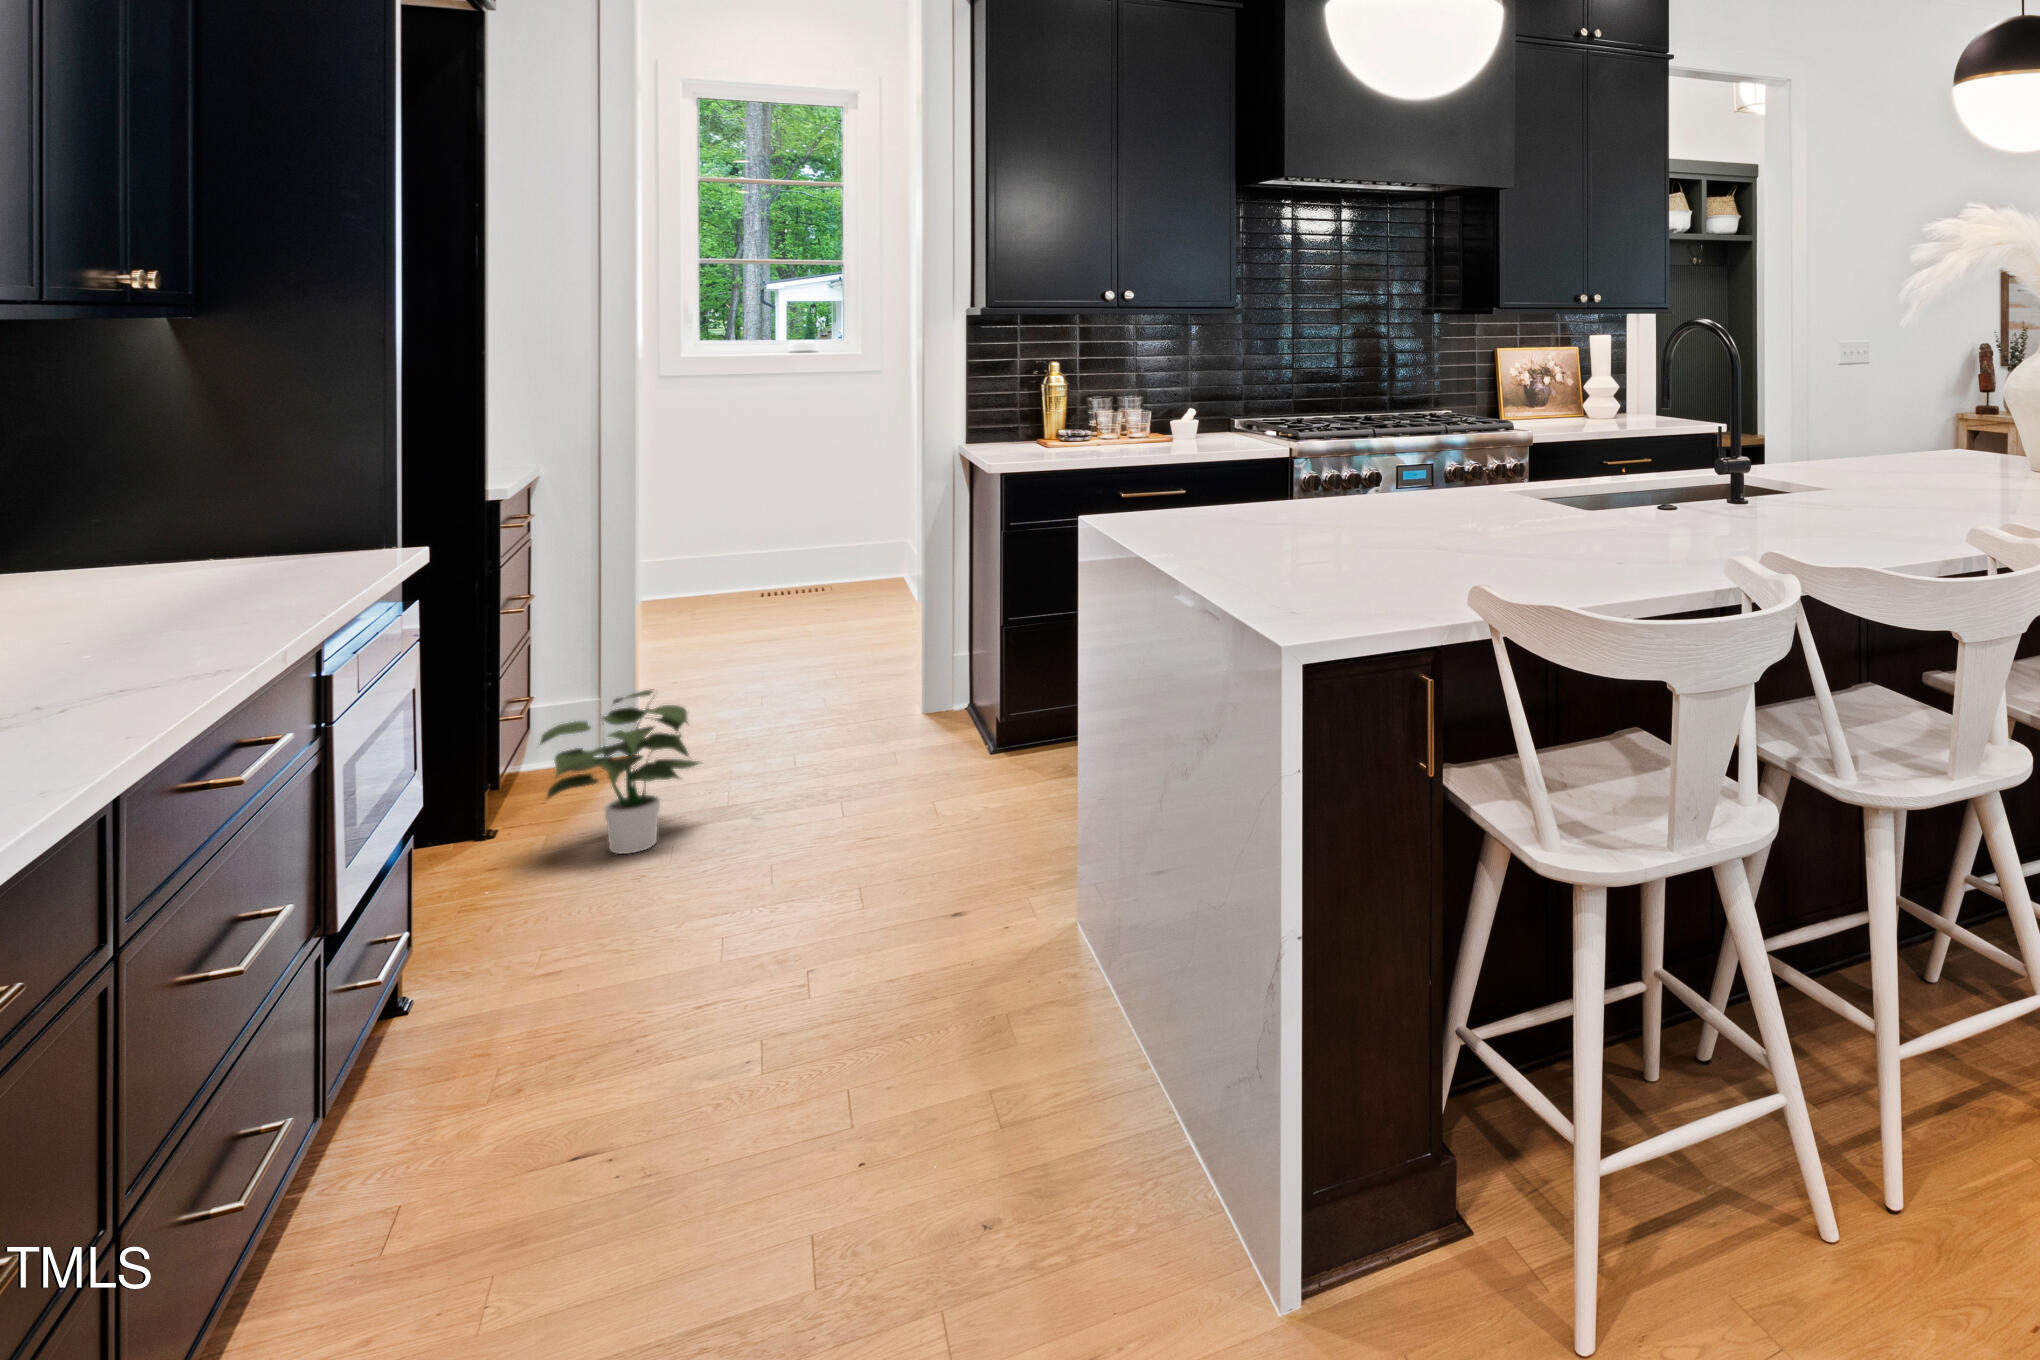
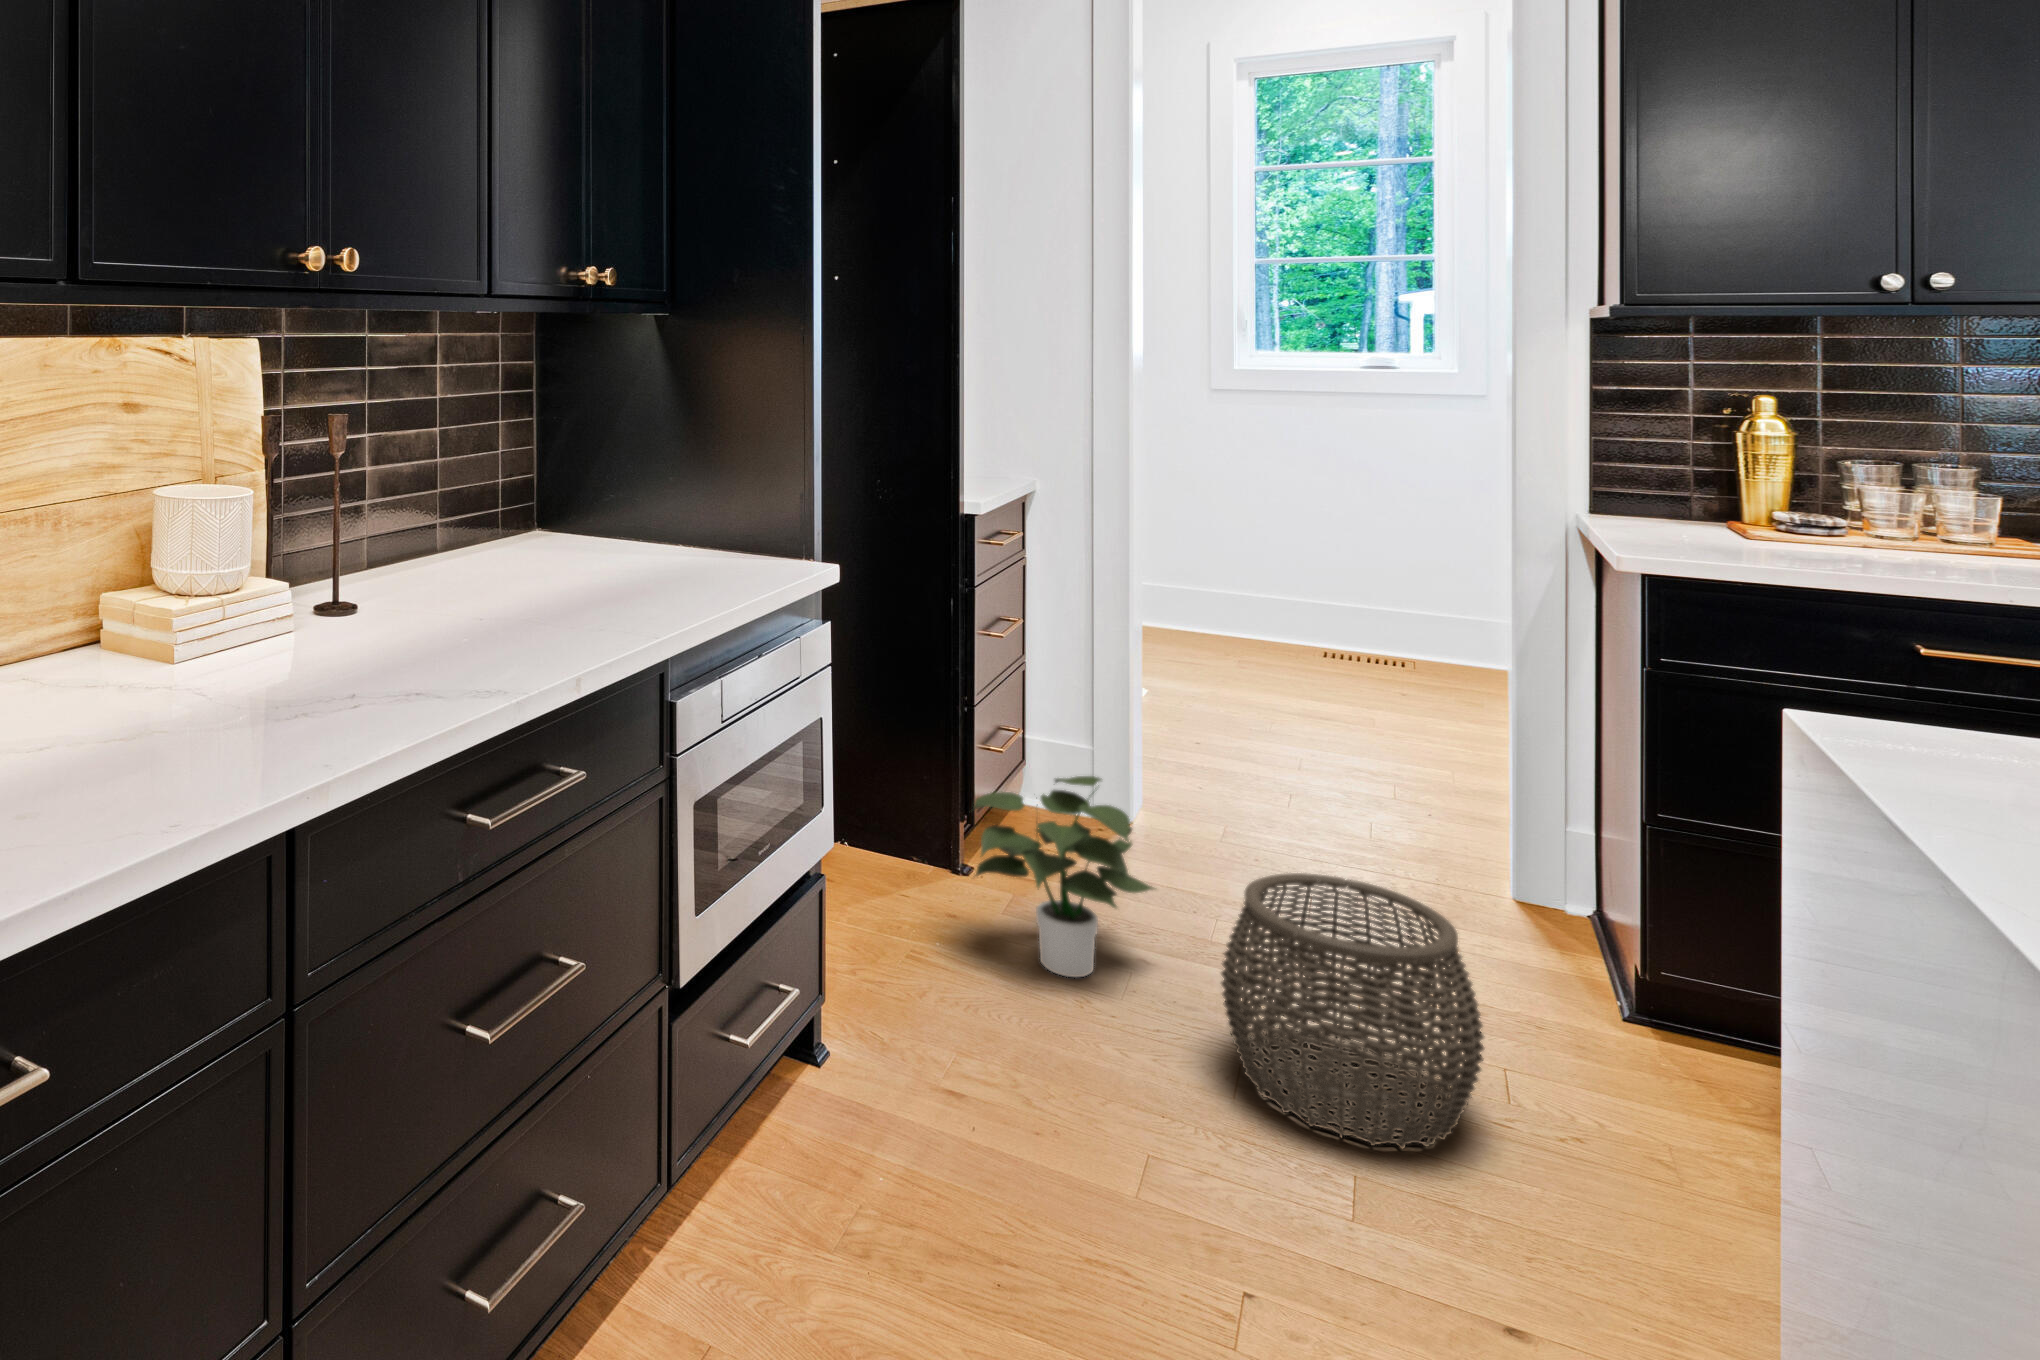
woven basket: none [769,699,933,860] -> present [1221,873,1484,1149]

